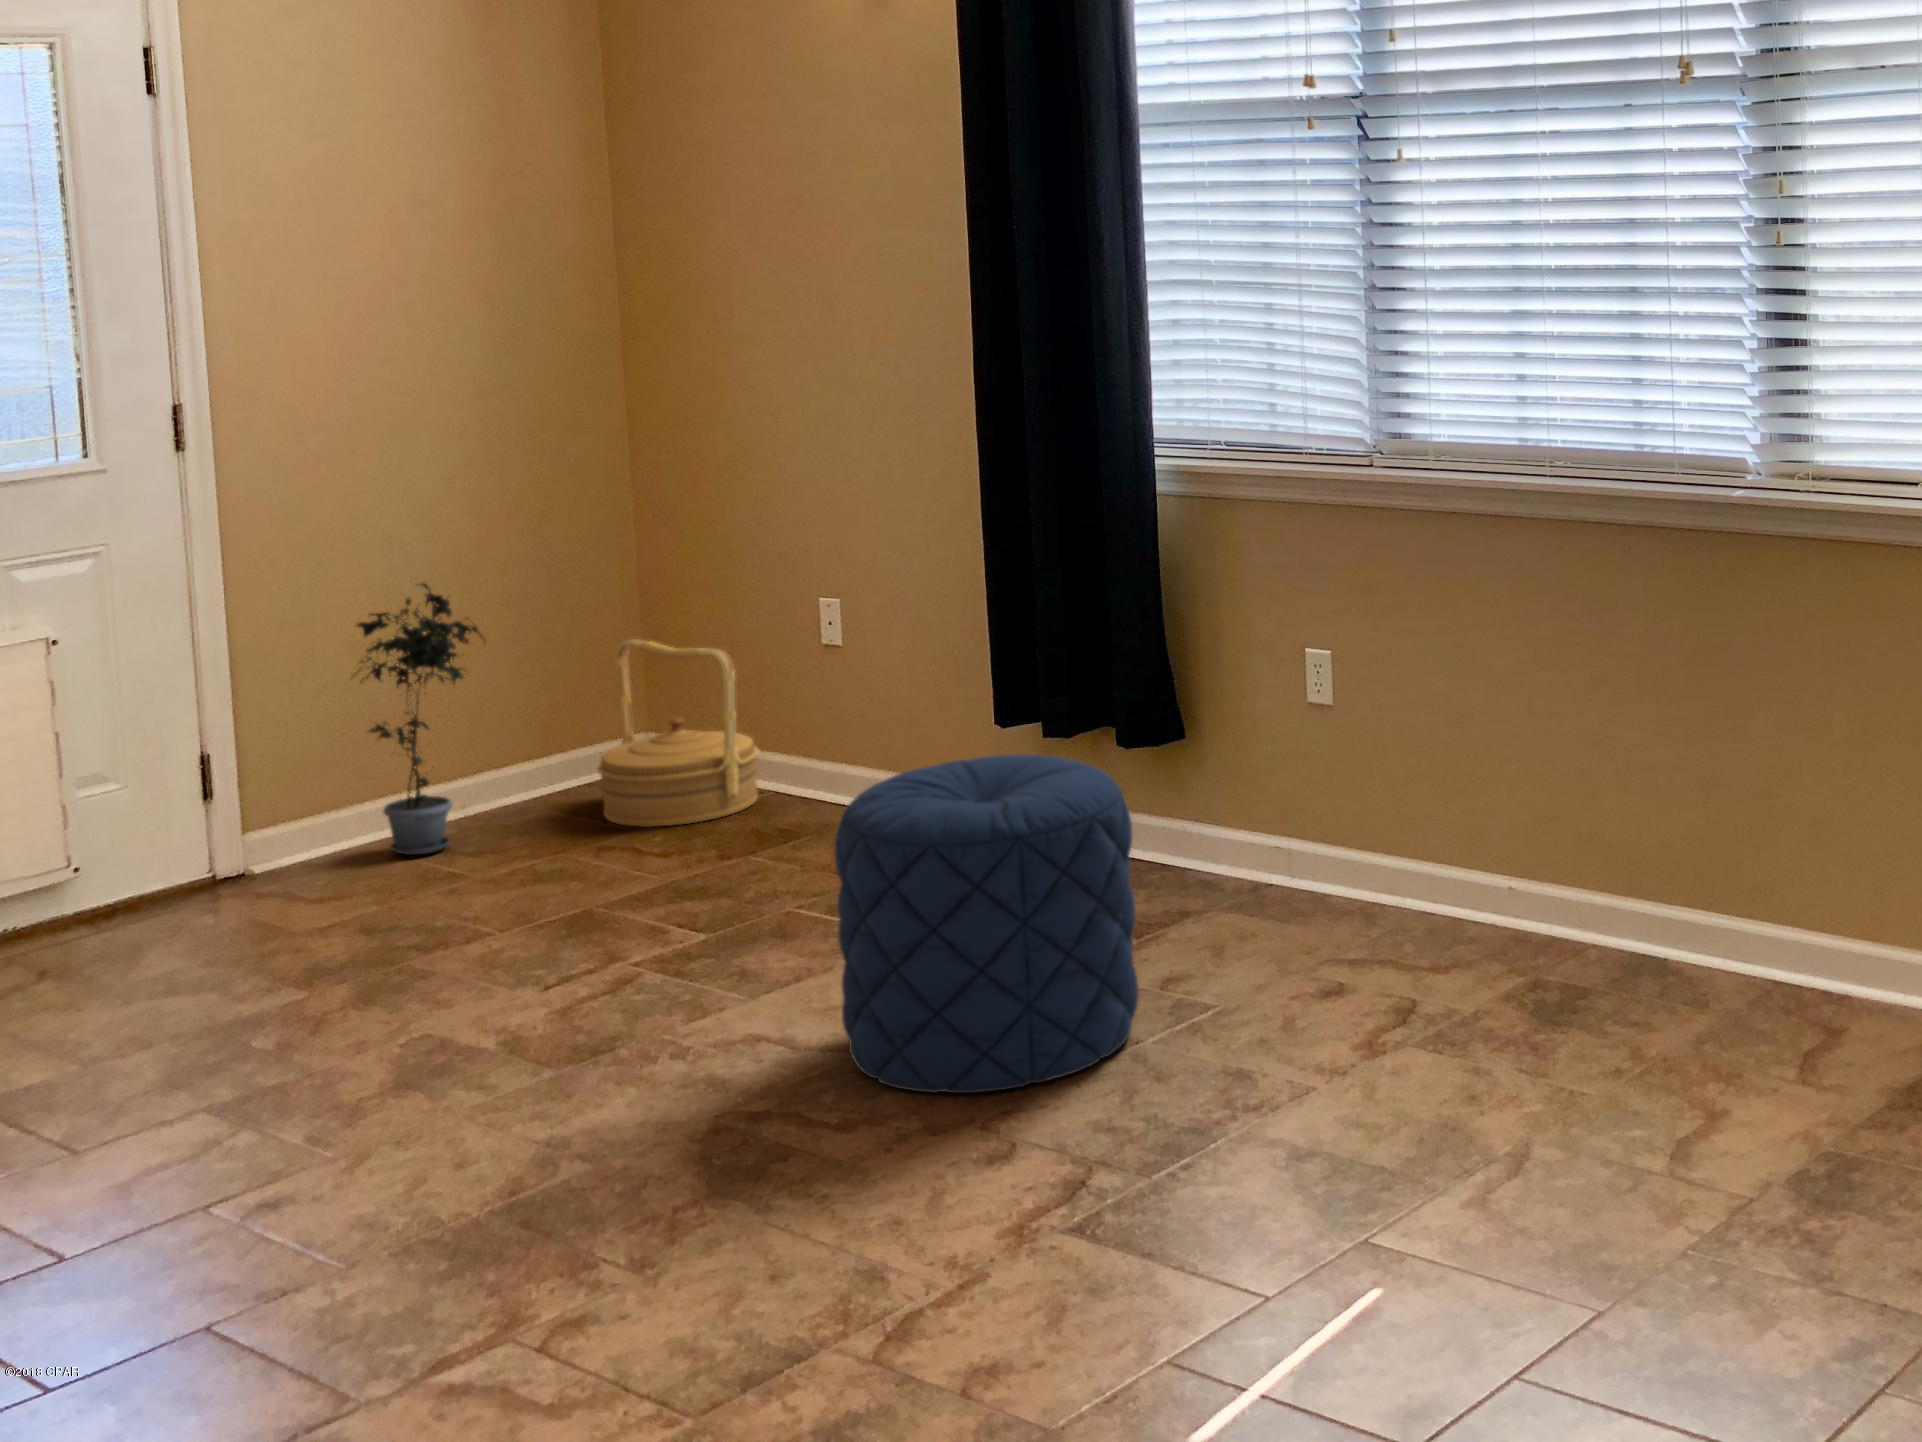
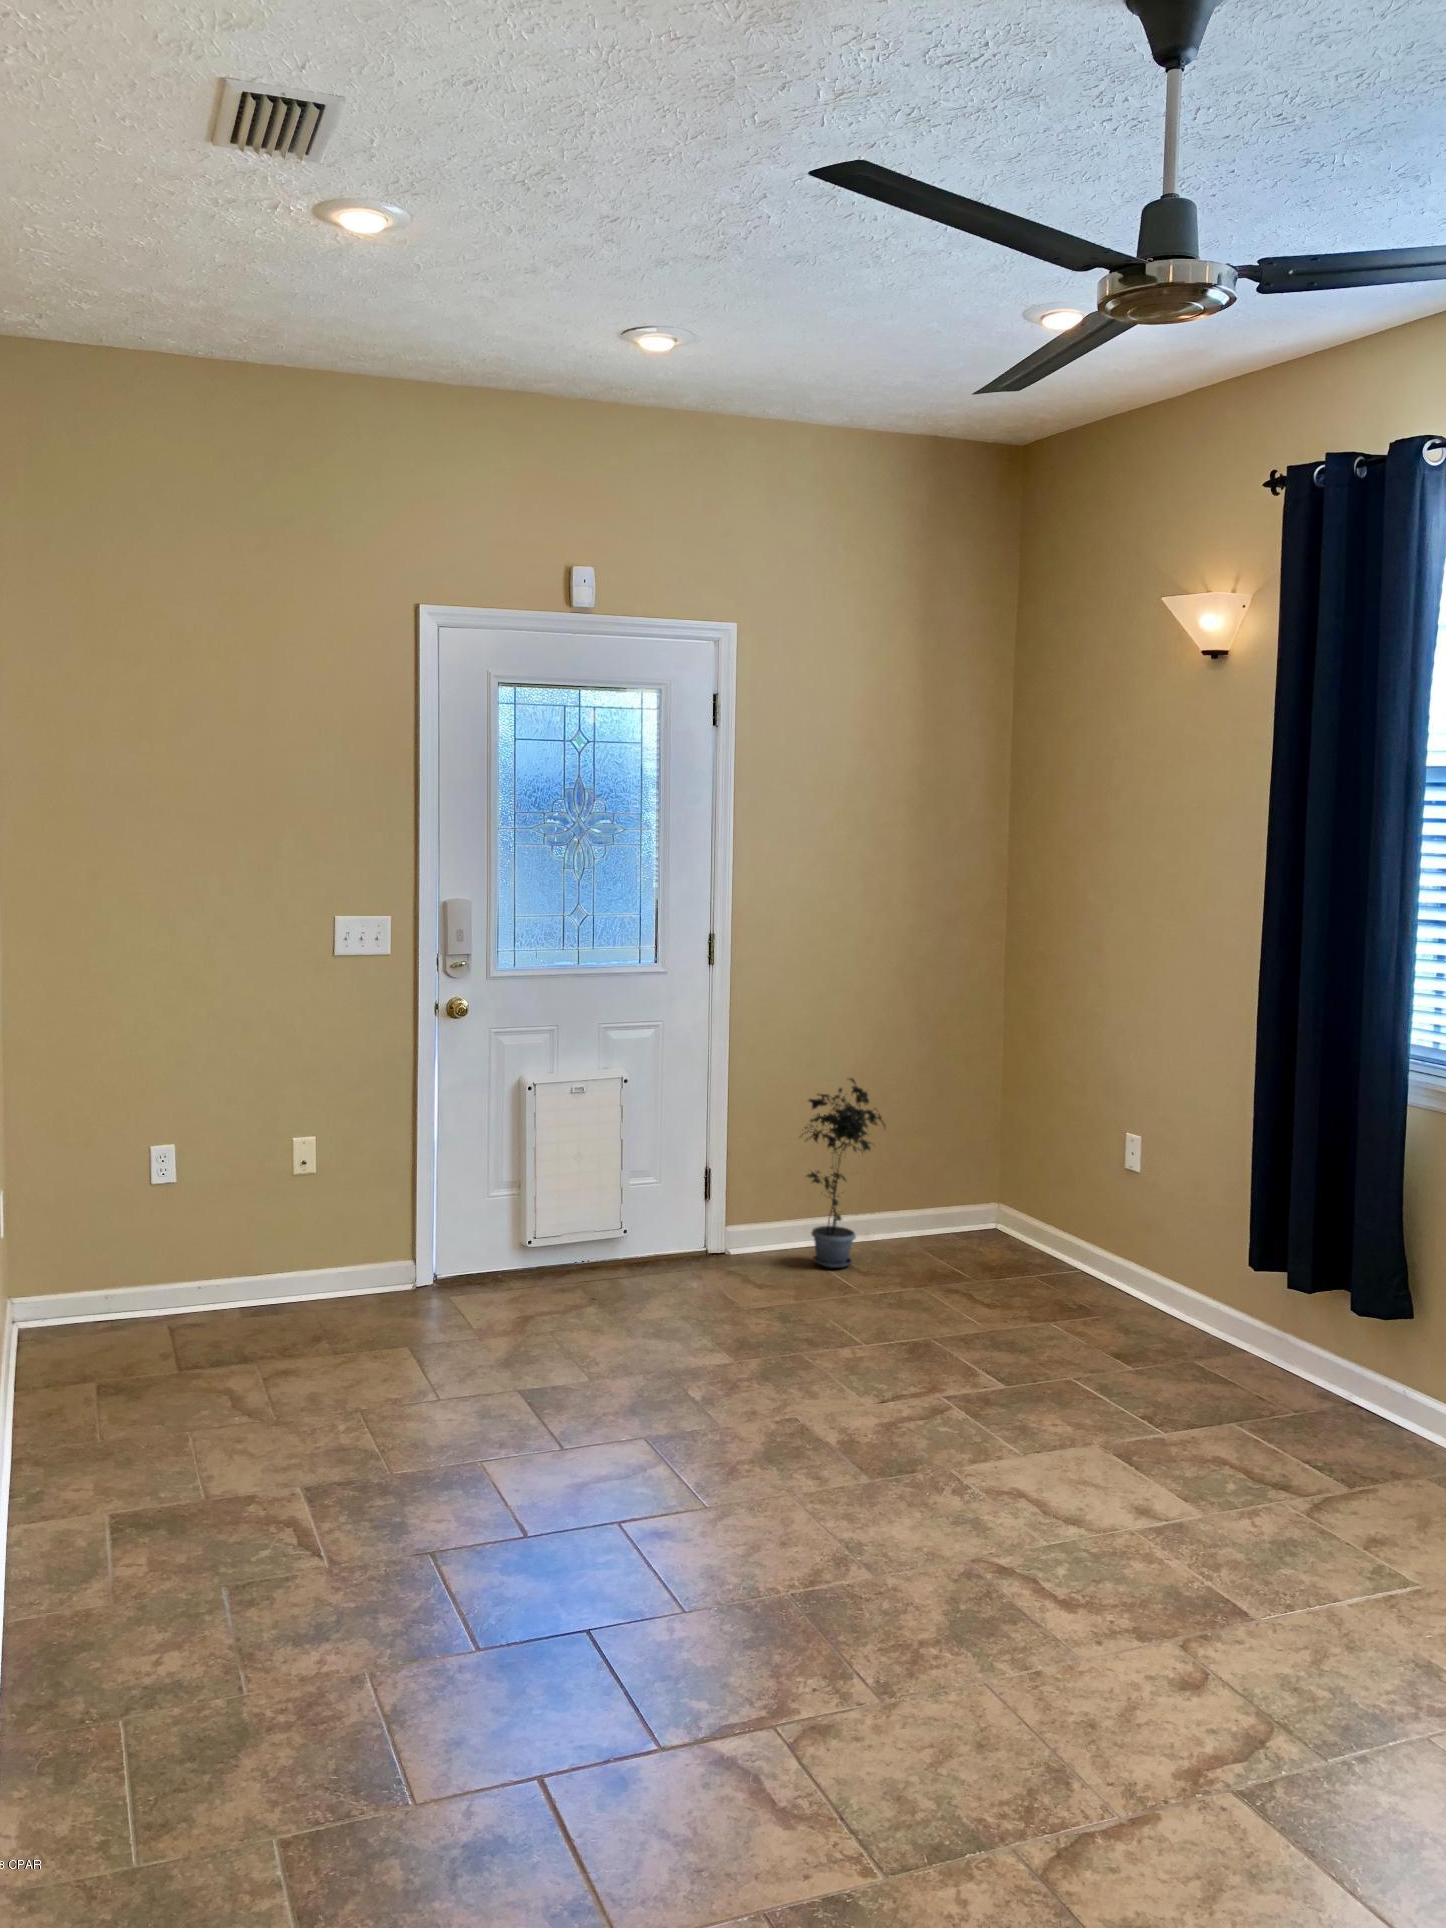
woven basket: present [598,639,759,827] -> none [956,1139,1071,1285]
pouf: present [834,755,1139,1093] -> none [1083,1311,1349,1613]

